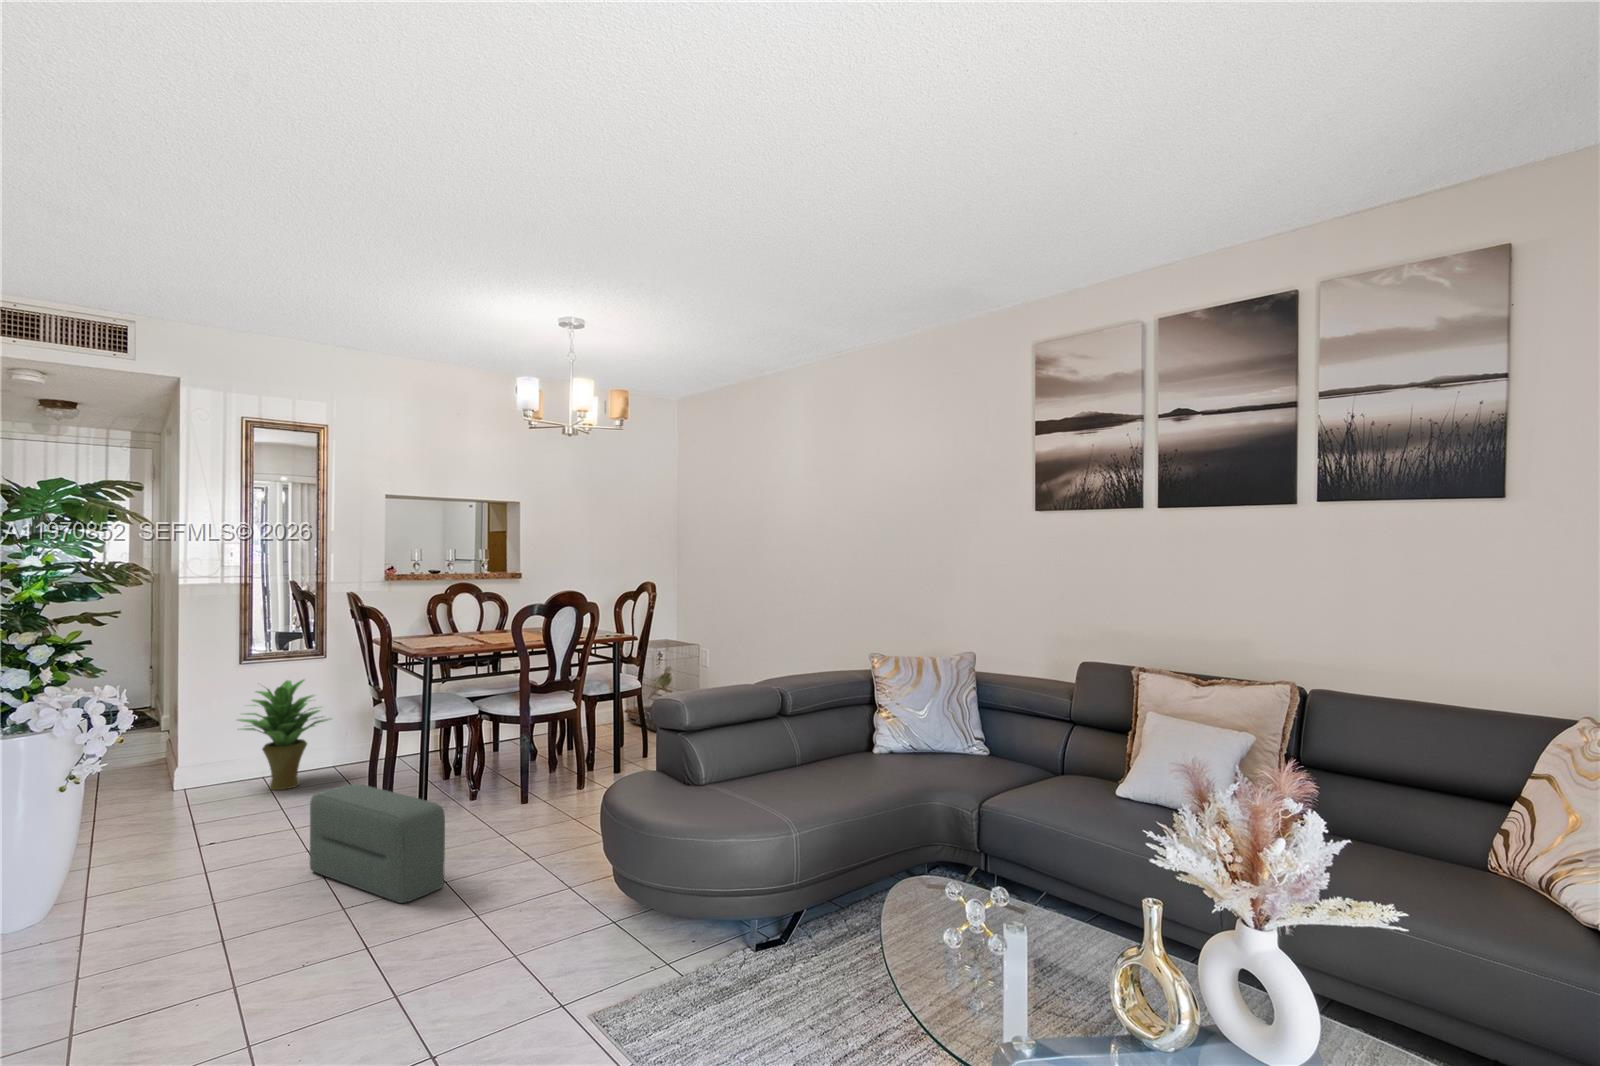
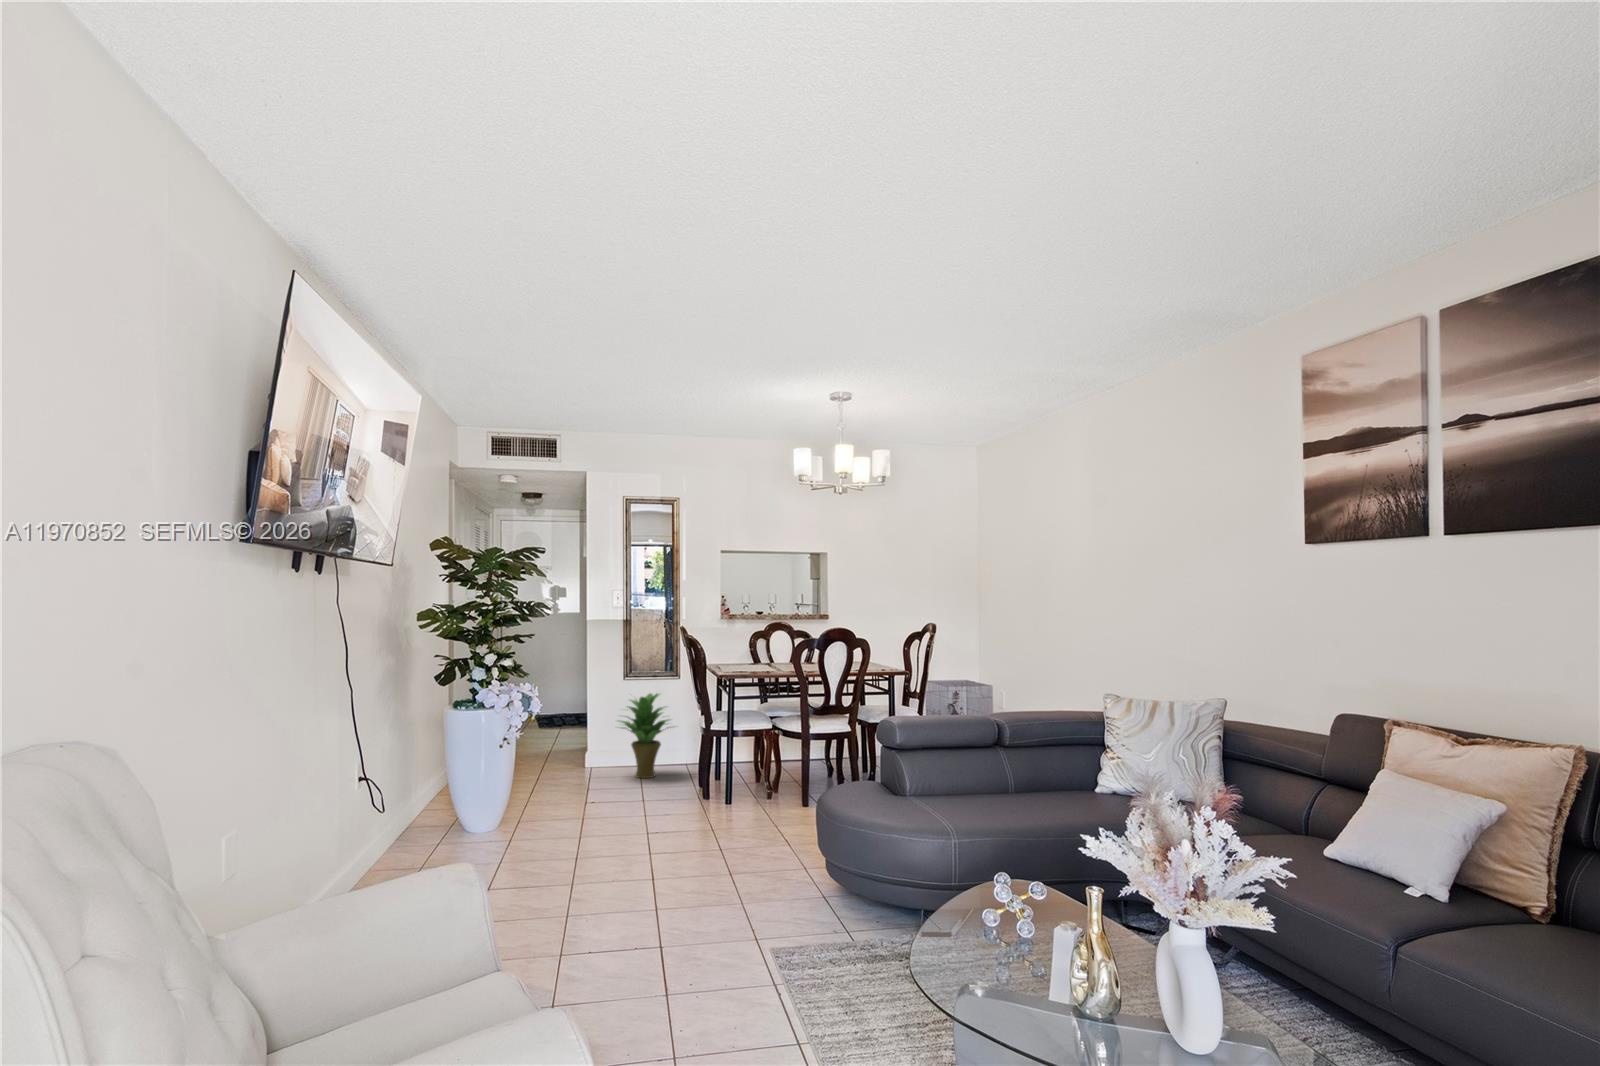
pouf: present [310,784,445,903] -> none [635,769,716,860]

